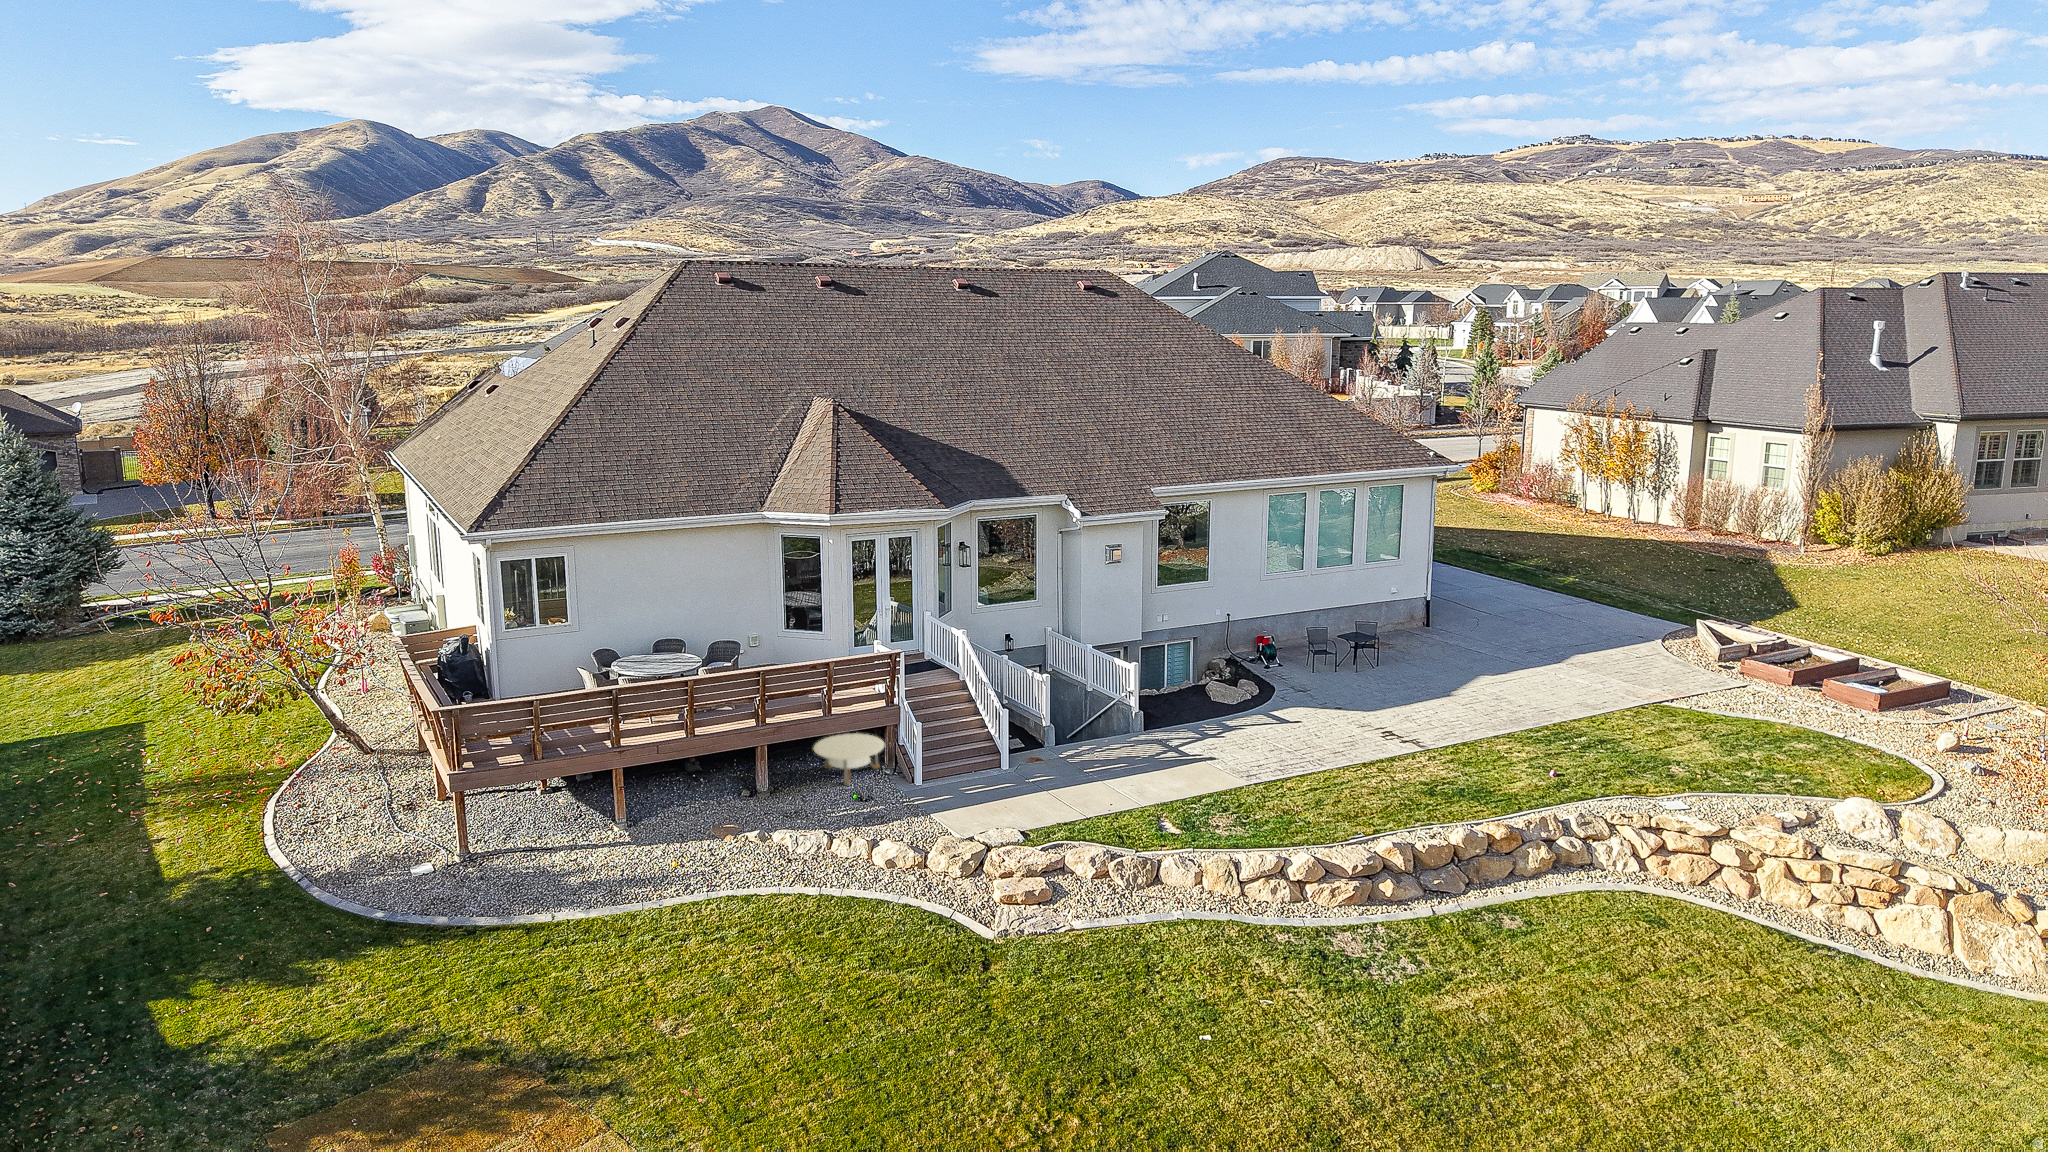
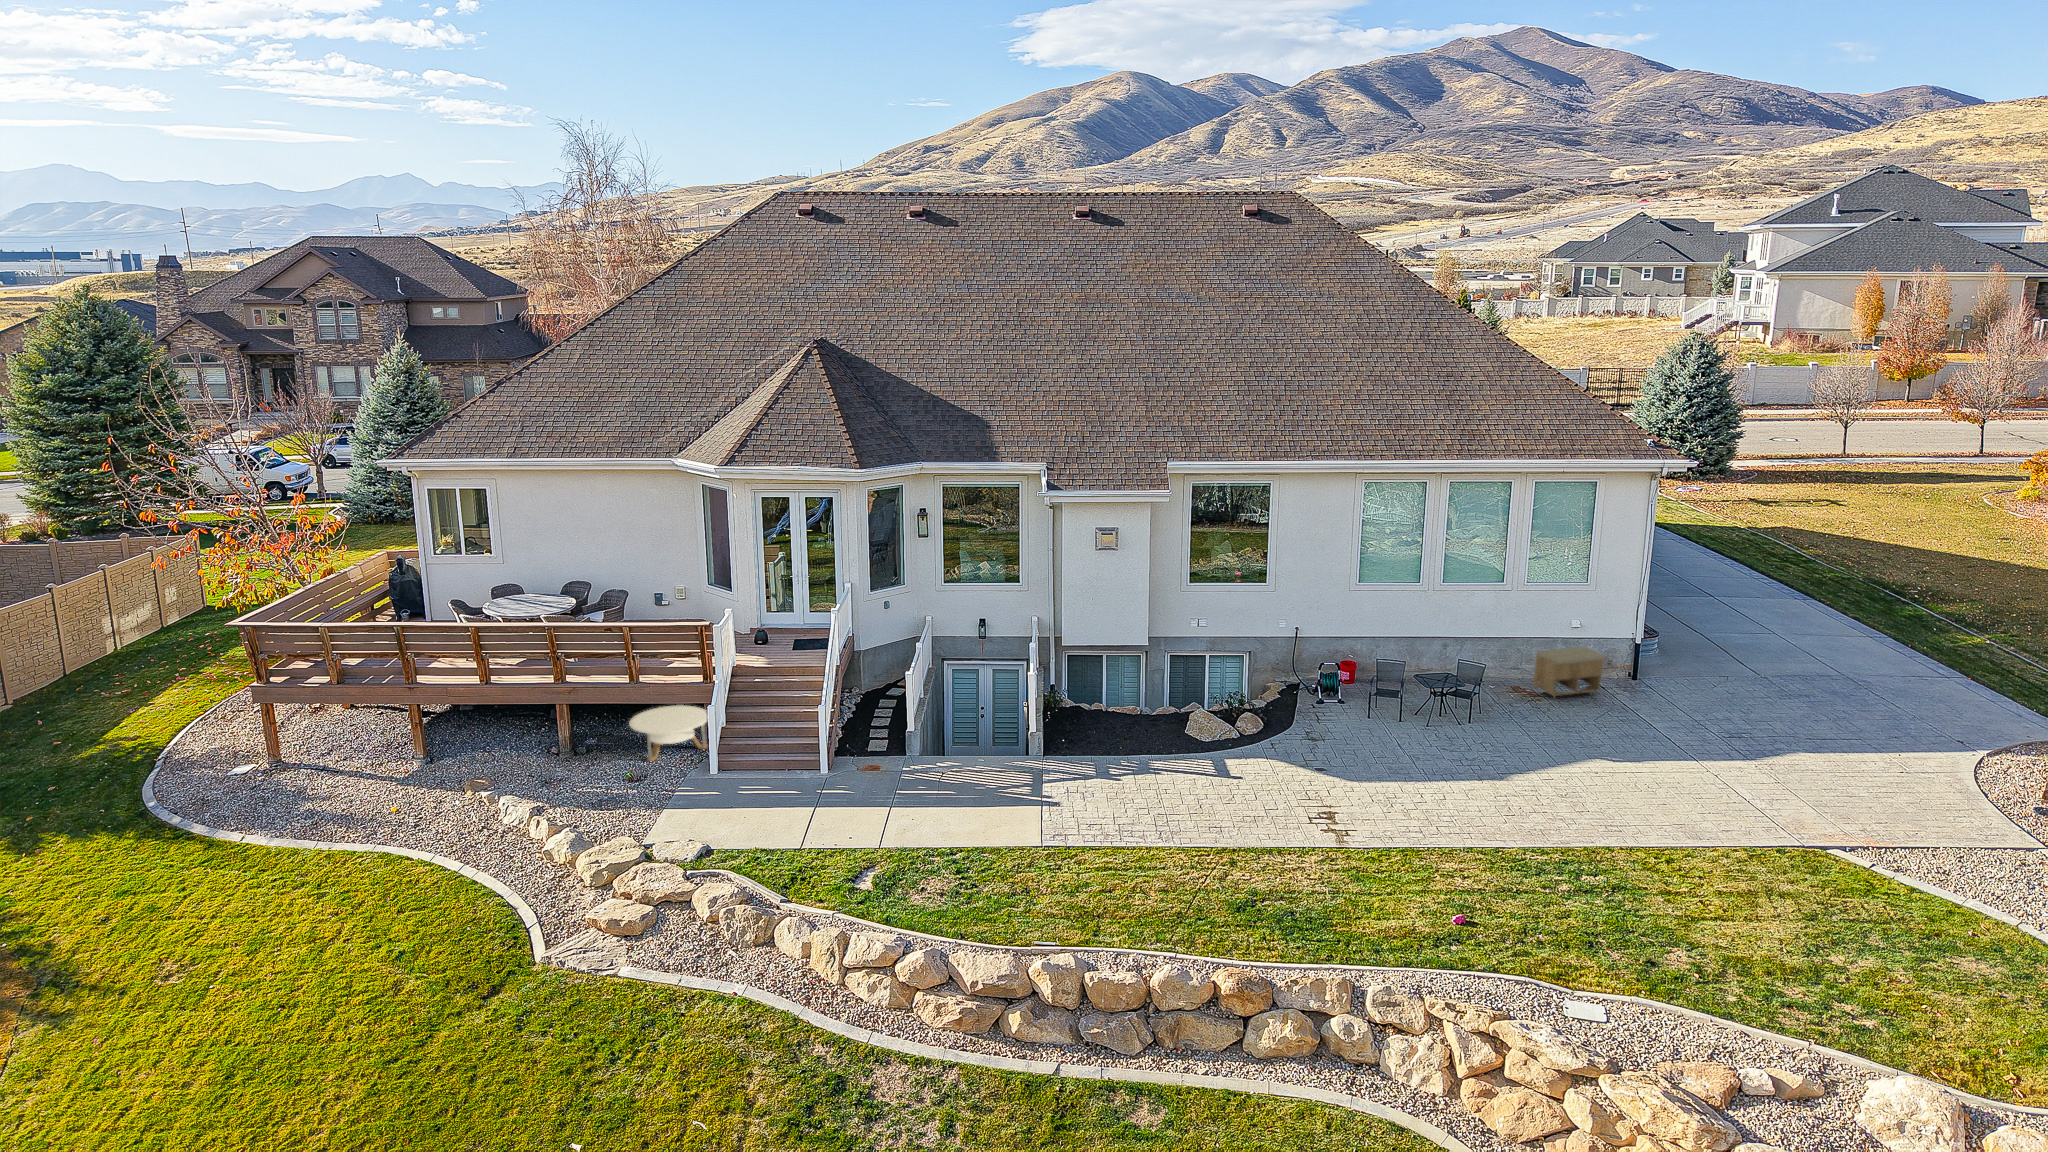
storage bench: none [1403,598,1449,638] -> present [1533,646,1605,698]

